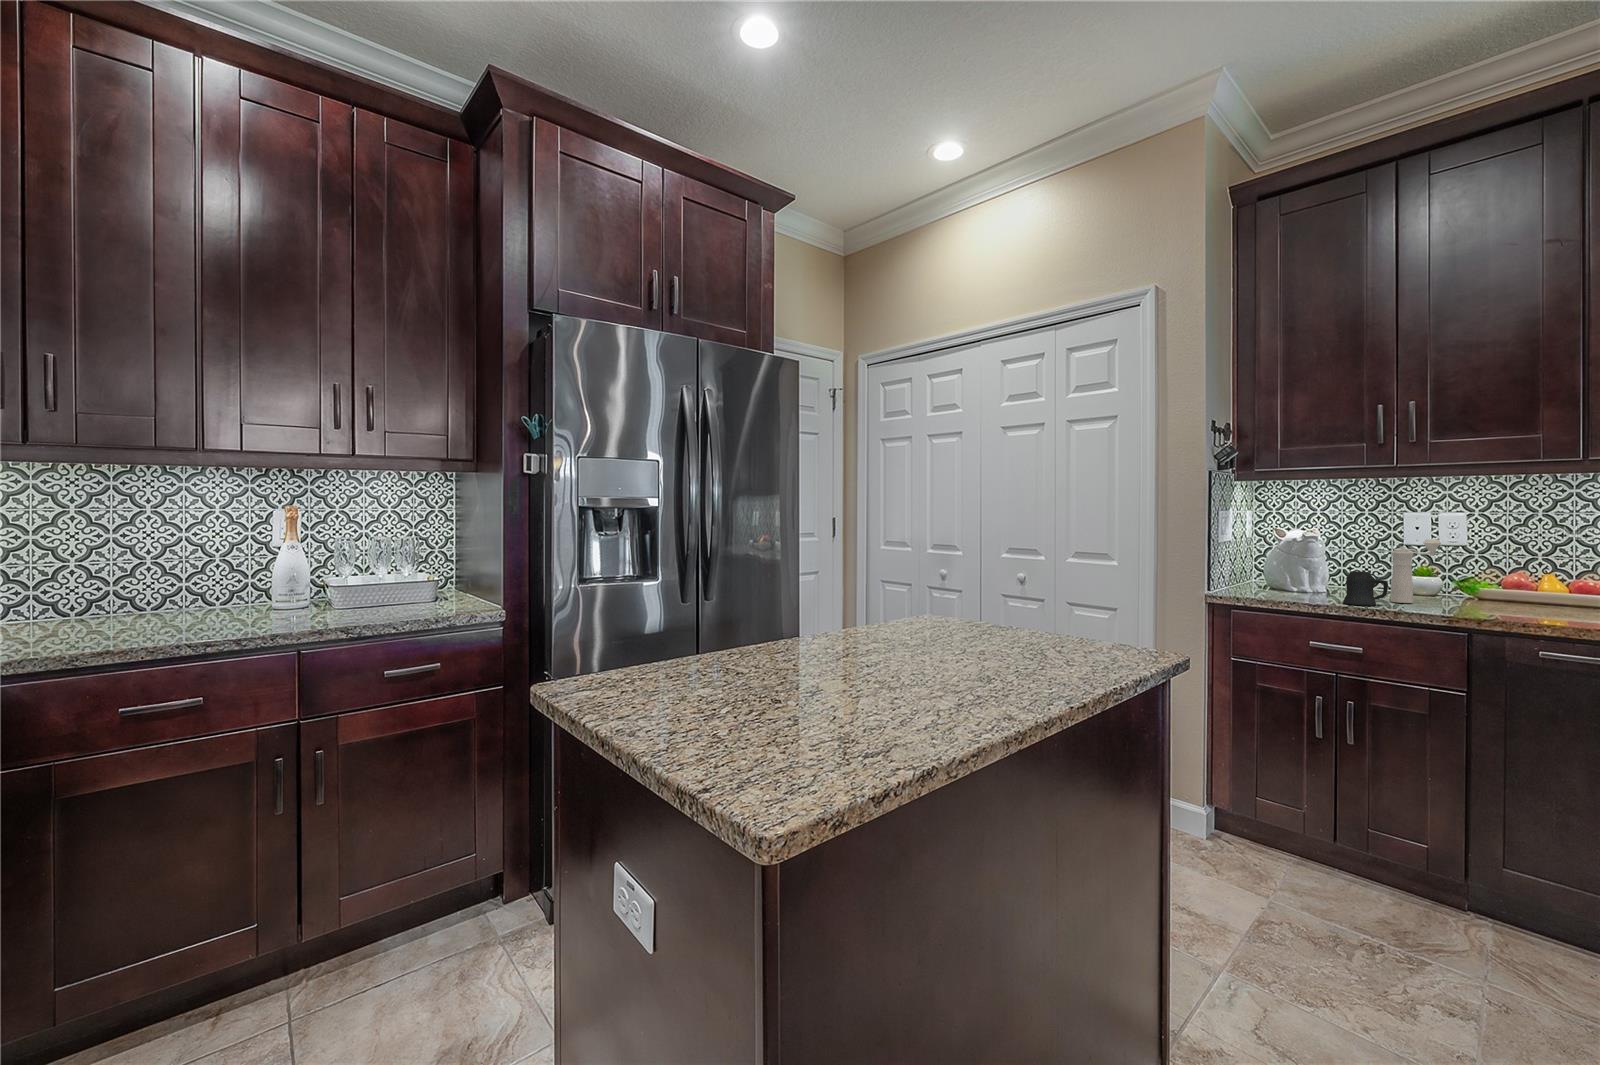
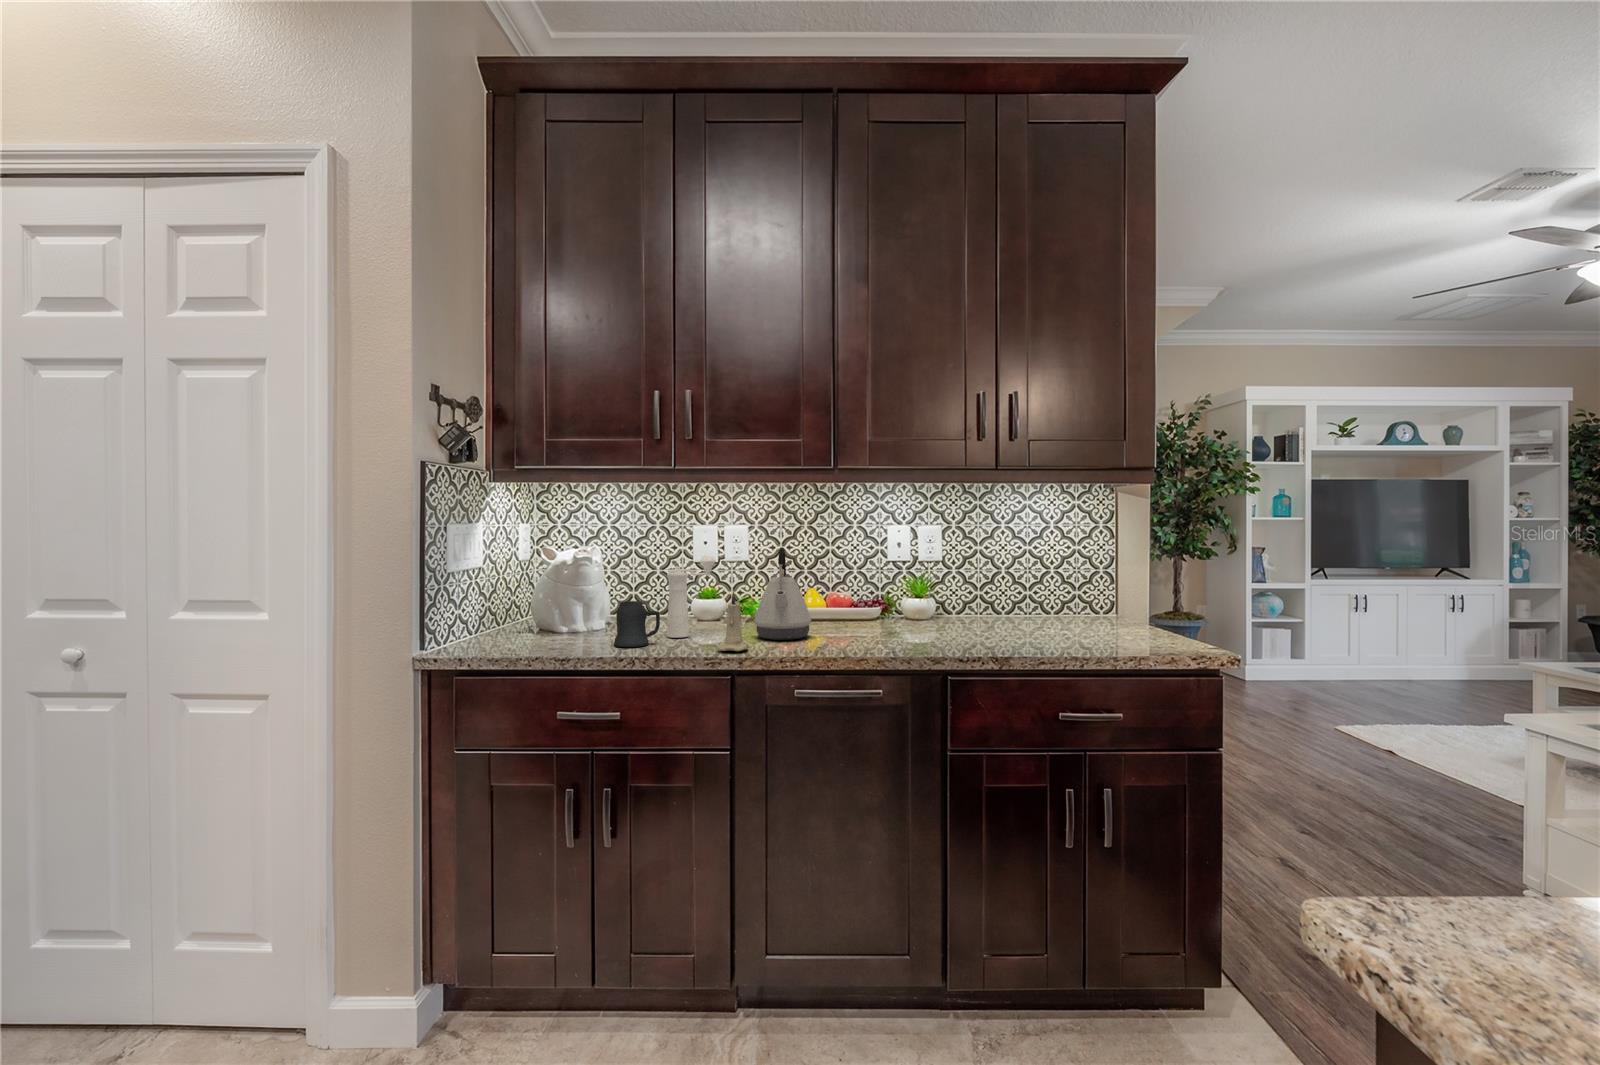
kettle: none [1488,533,1560,614] -> present [754,547,811,640]
candle: none [1453,568,1488,616] -> present [718,592,749,651]

